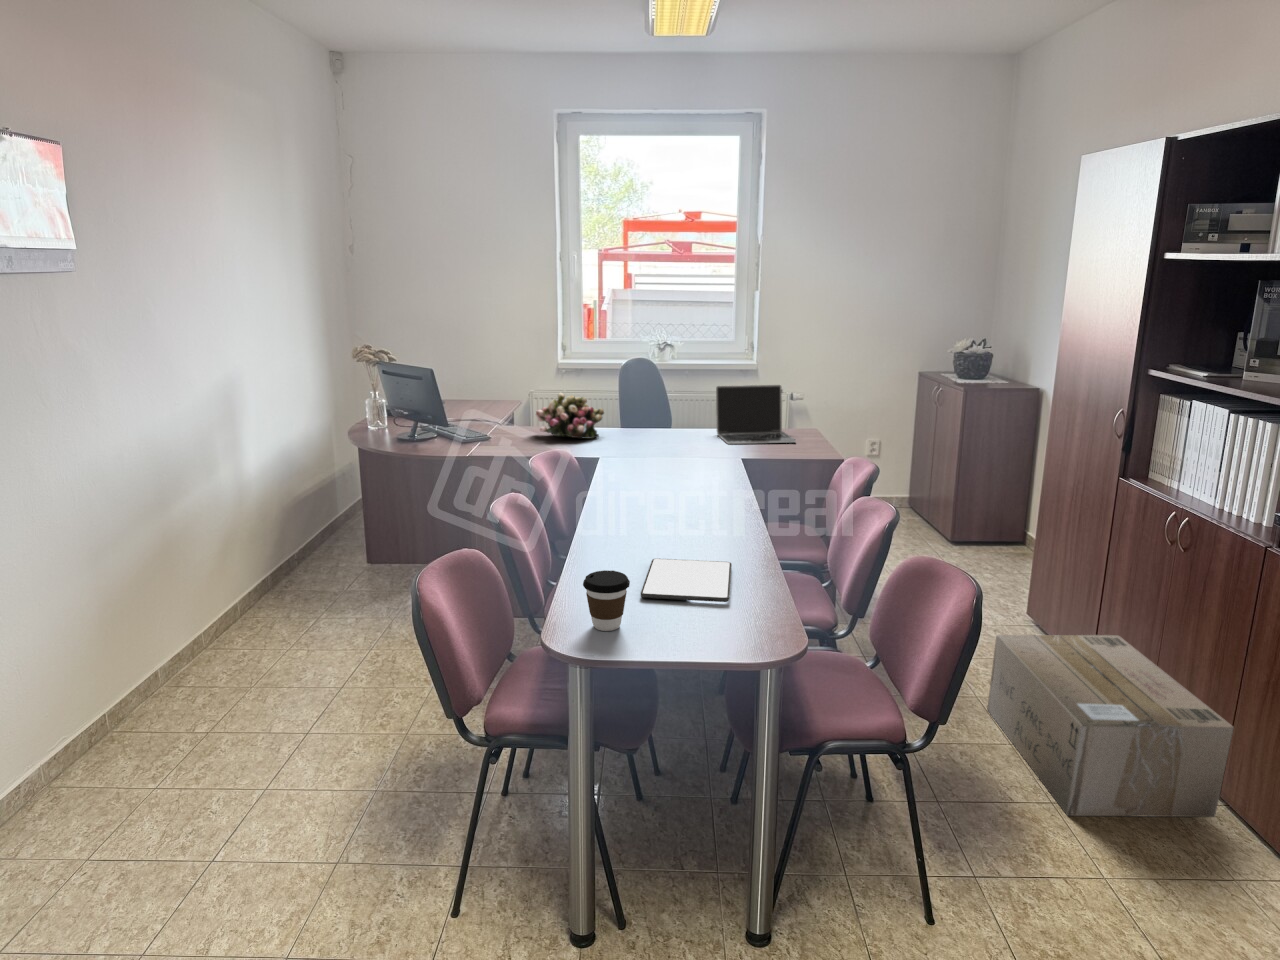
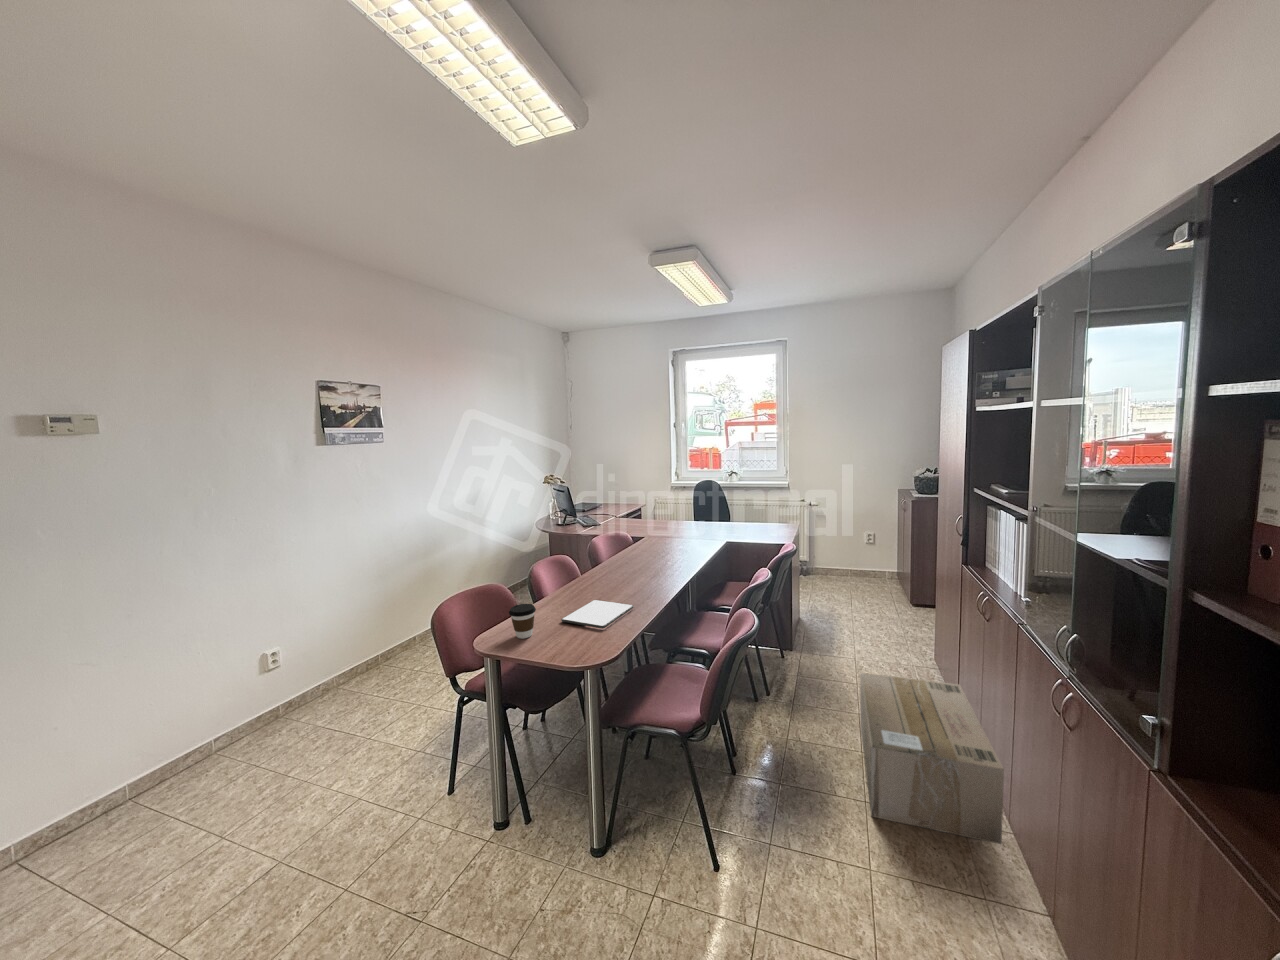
laptop: present [716,385,796,444] -> none [732,497,777,533]
flower arrangement: present [536,393,604,439] -> none [625,502,665,528]

